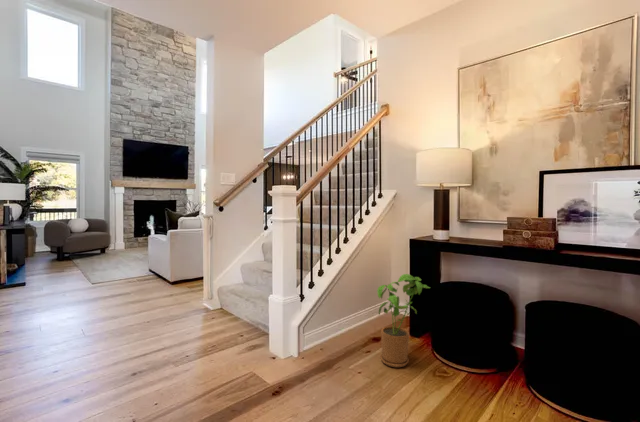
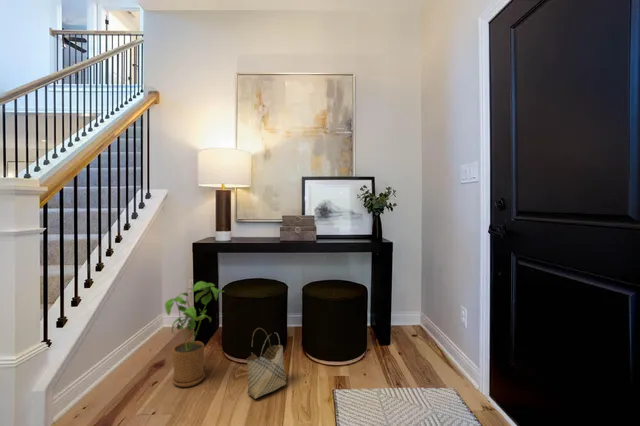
woven basket: none [441,333,489,407] -> present [247,328,286,399]

